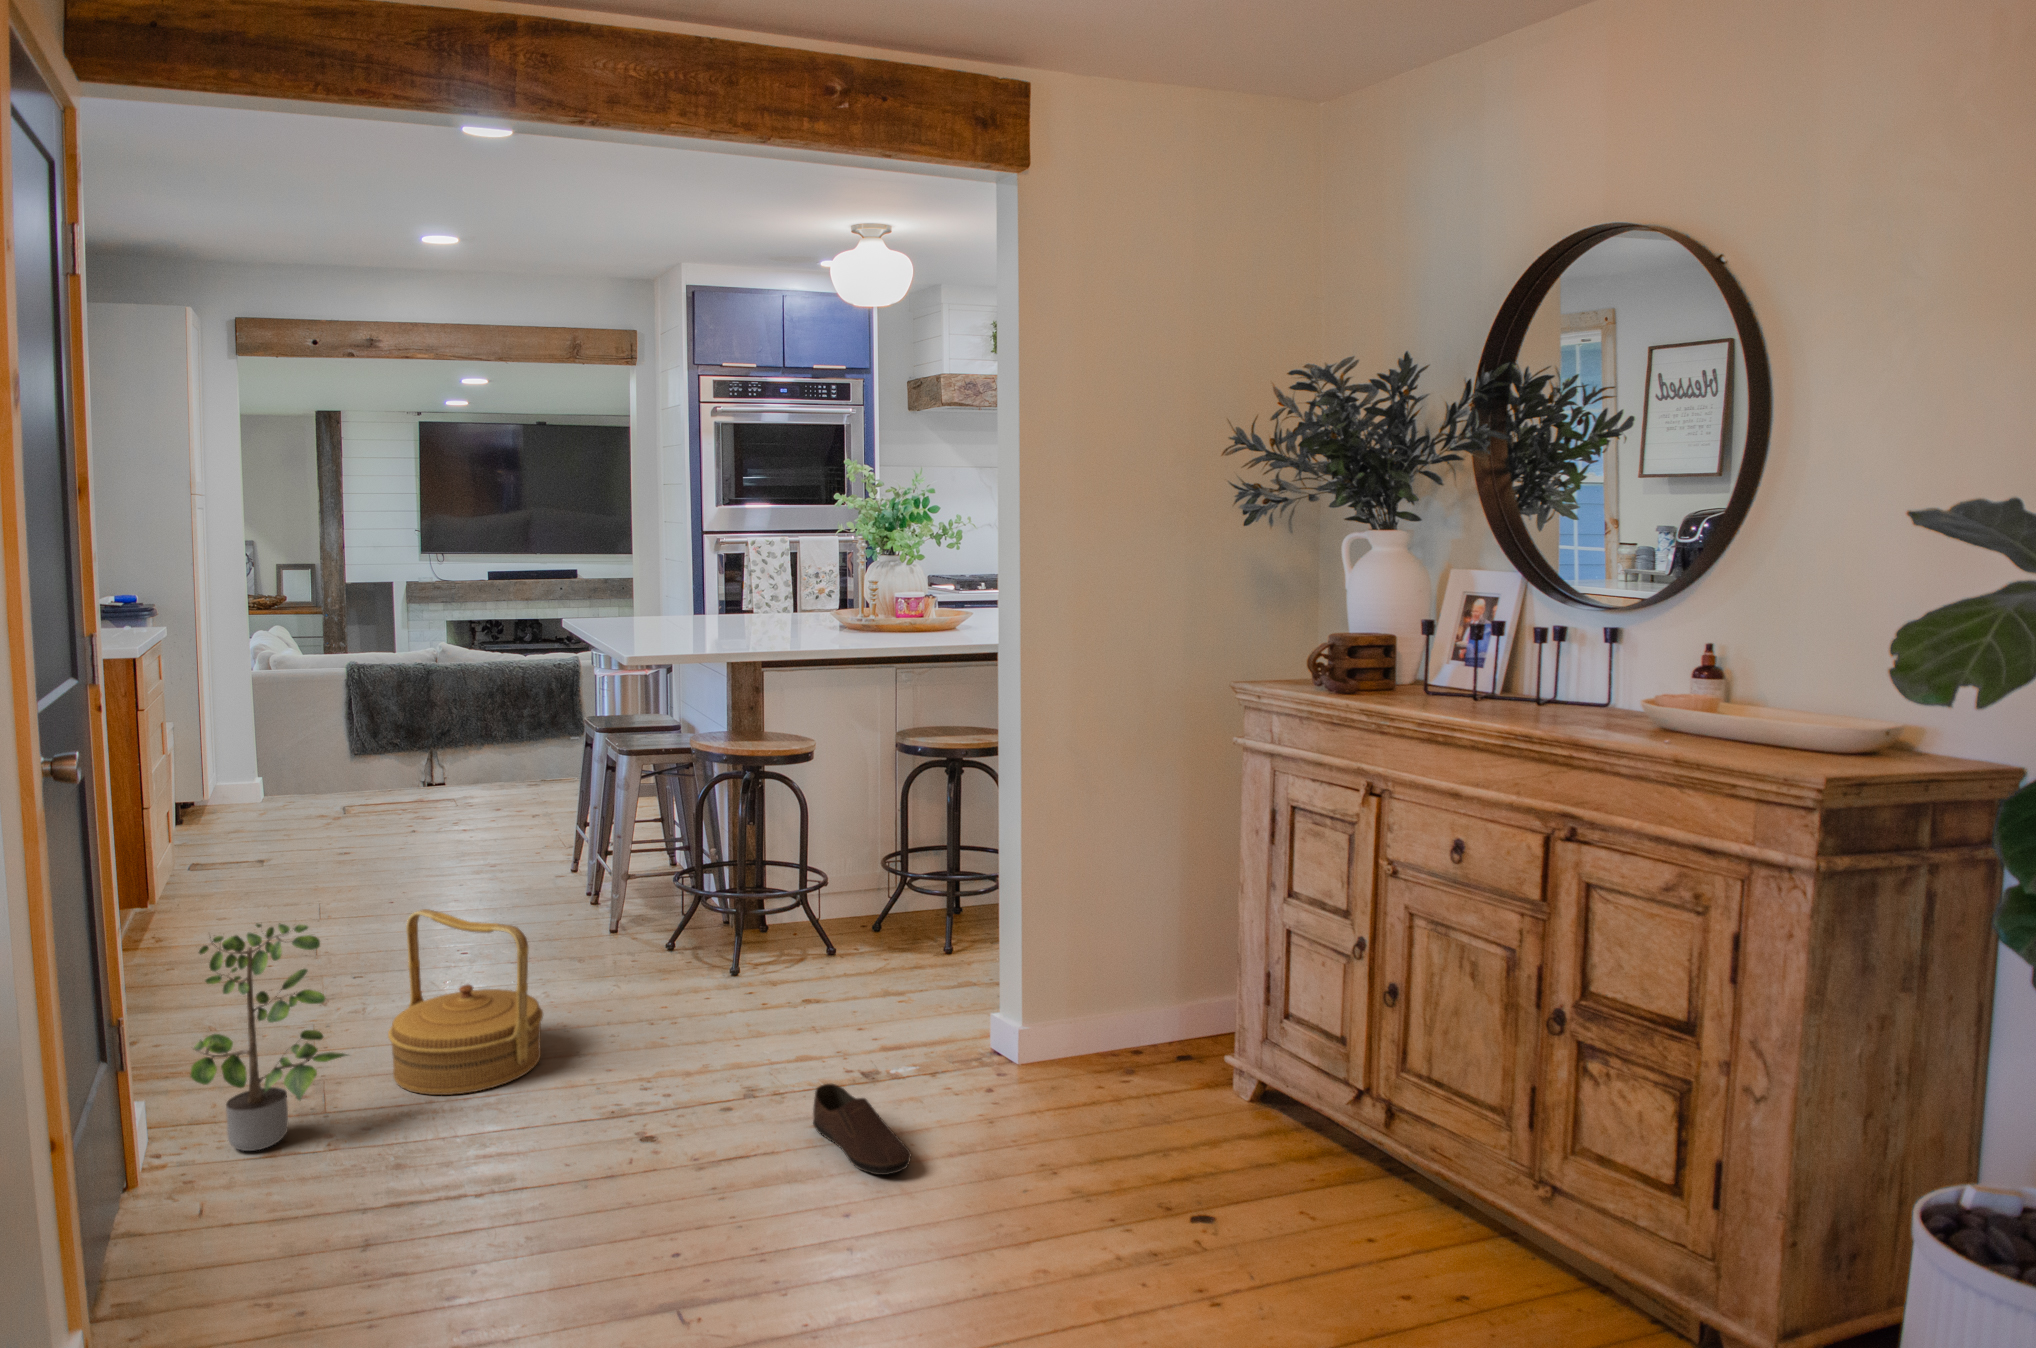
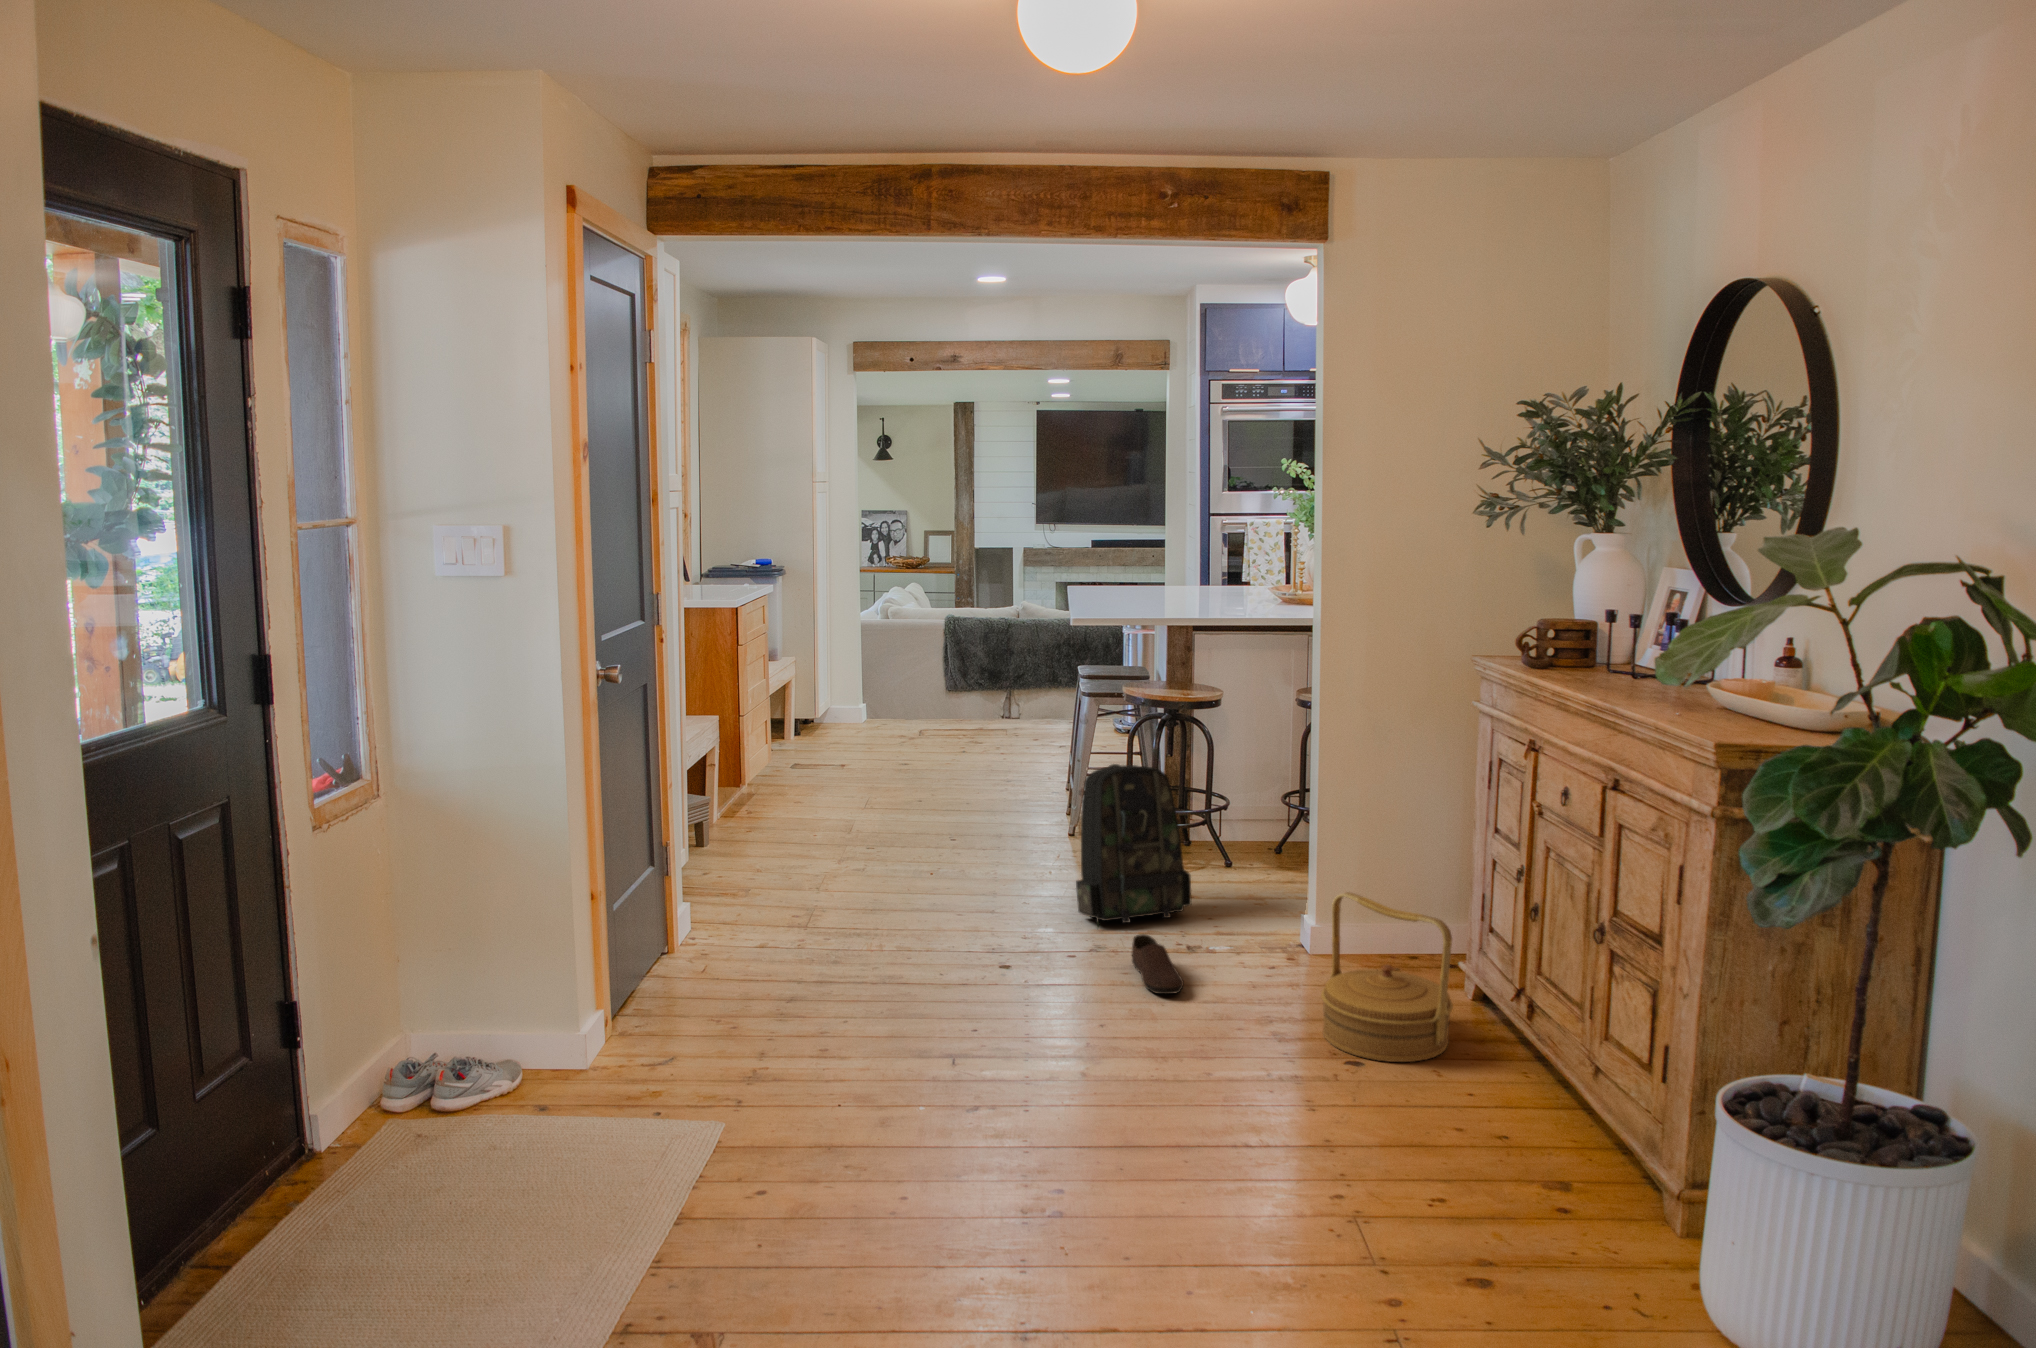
backpack: none [680,844,841,1079] -> present [1076,764,1191,928]
basket: present [388,909,543,1095] -> present [1321,892,1453,1062]
potted plant: present [191,924,347,1151] -> none [775,779,861,919]

